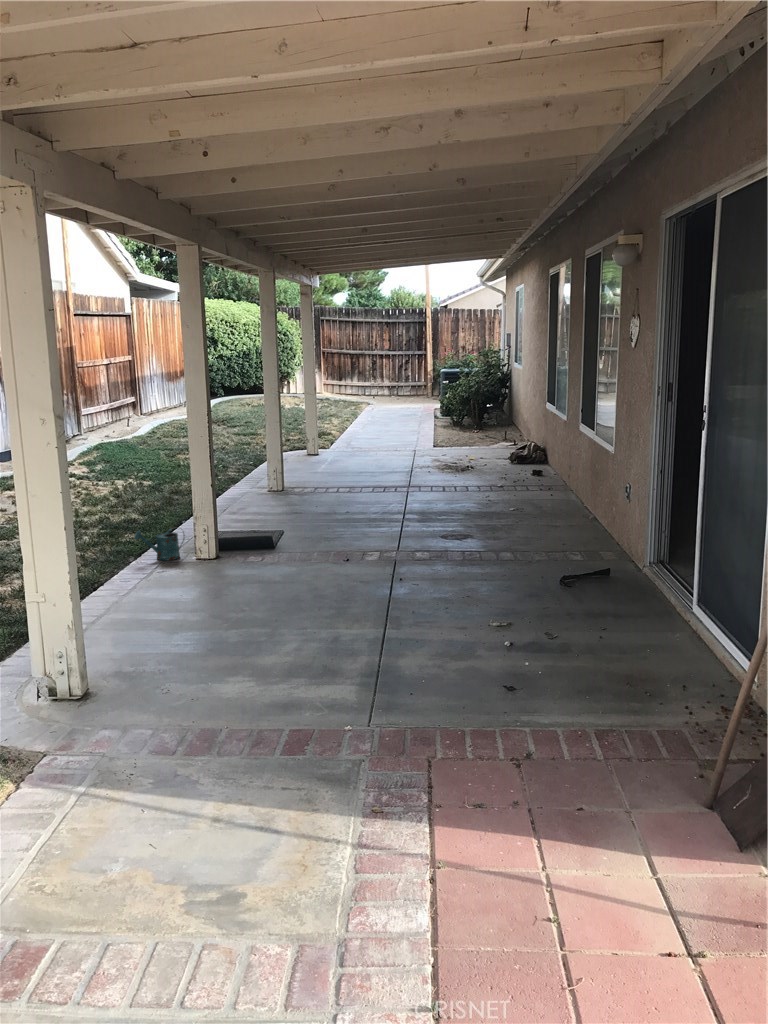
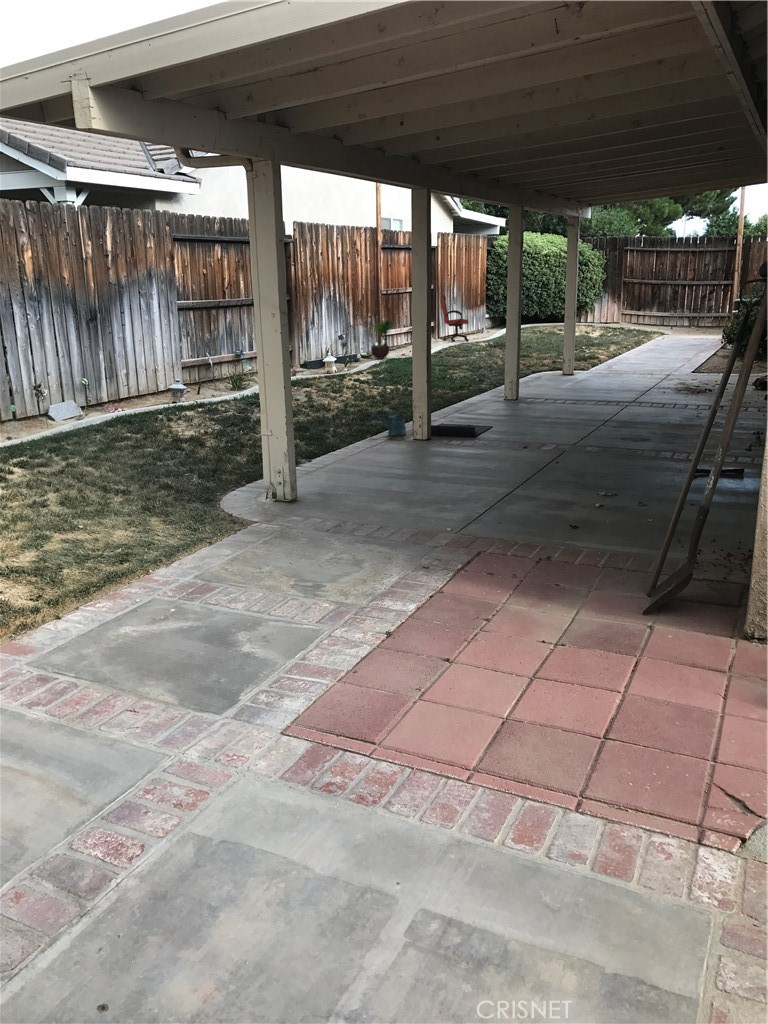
chair: none [139,367,175,418] -> present [441,295,468,342]
potted tree: none [71,393,100,444] -> present [371,319,392,359]

